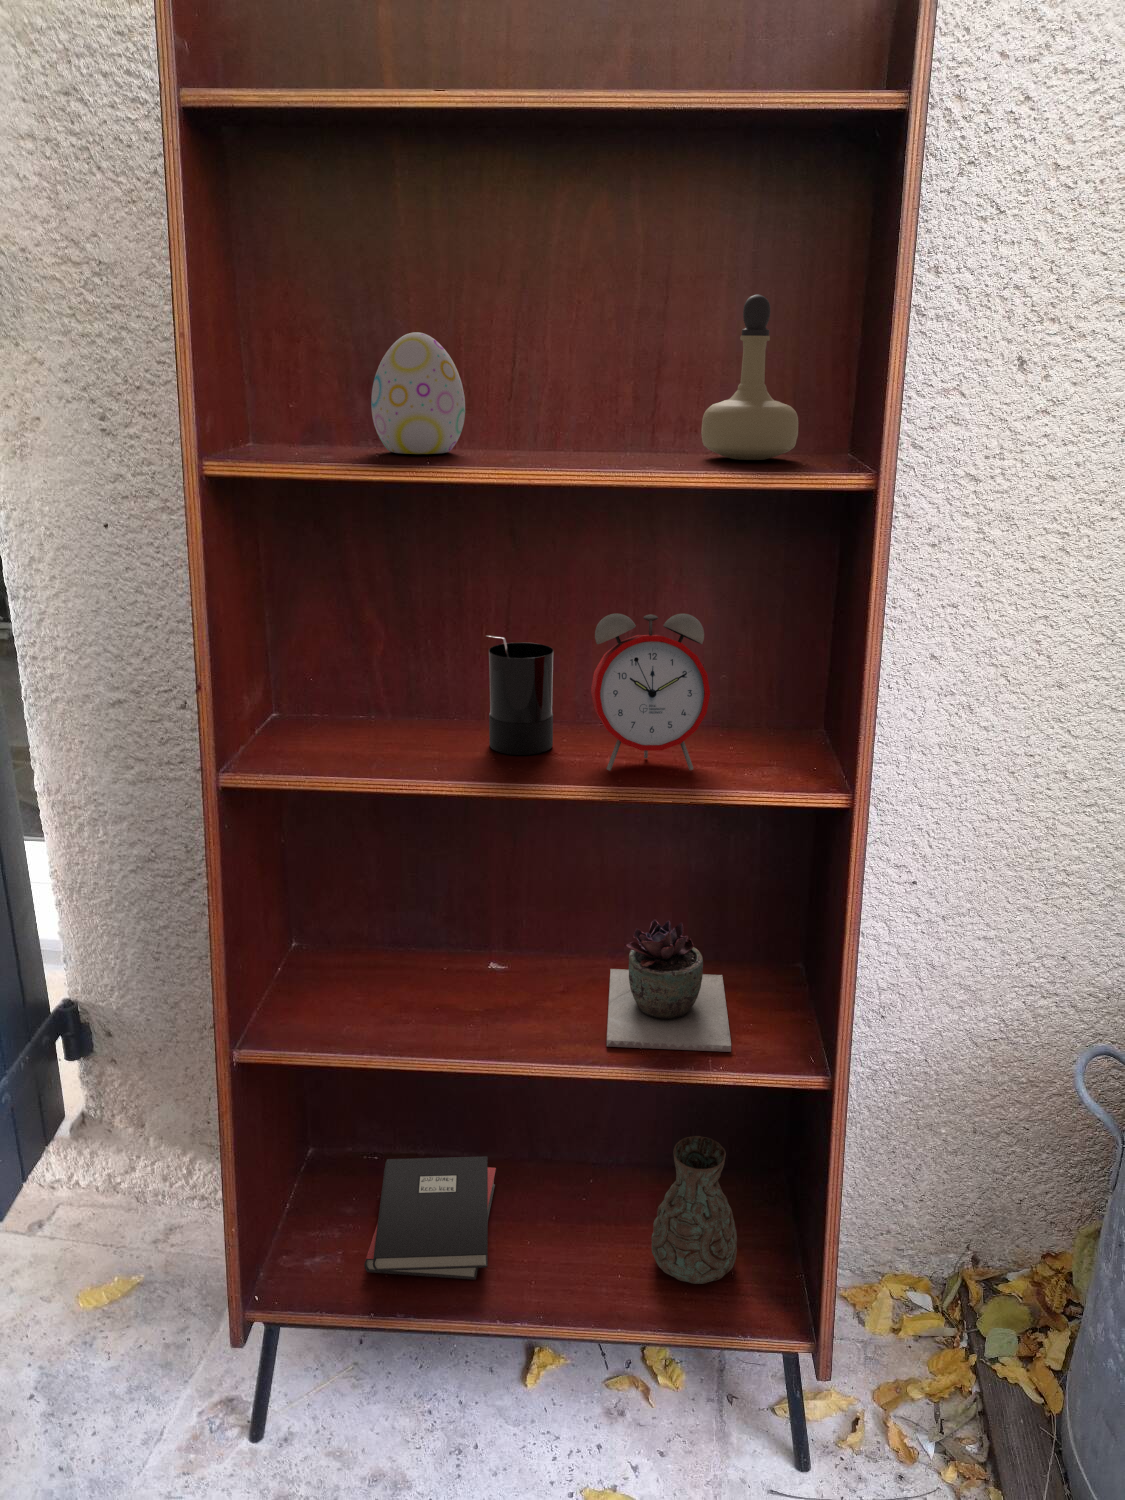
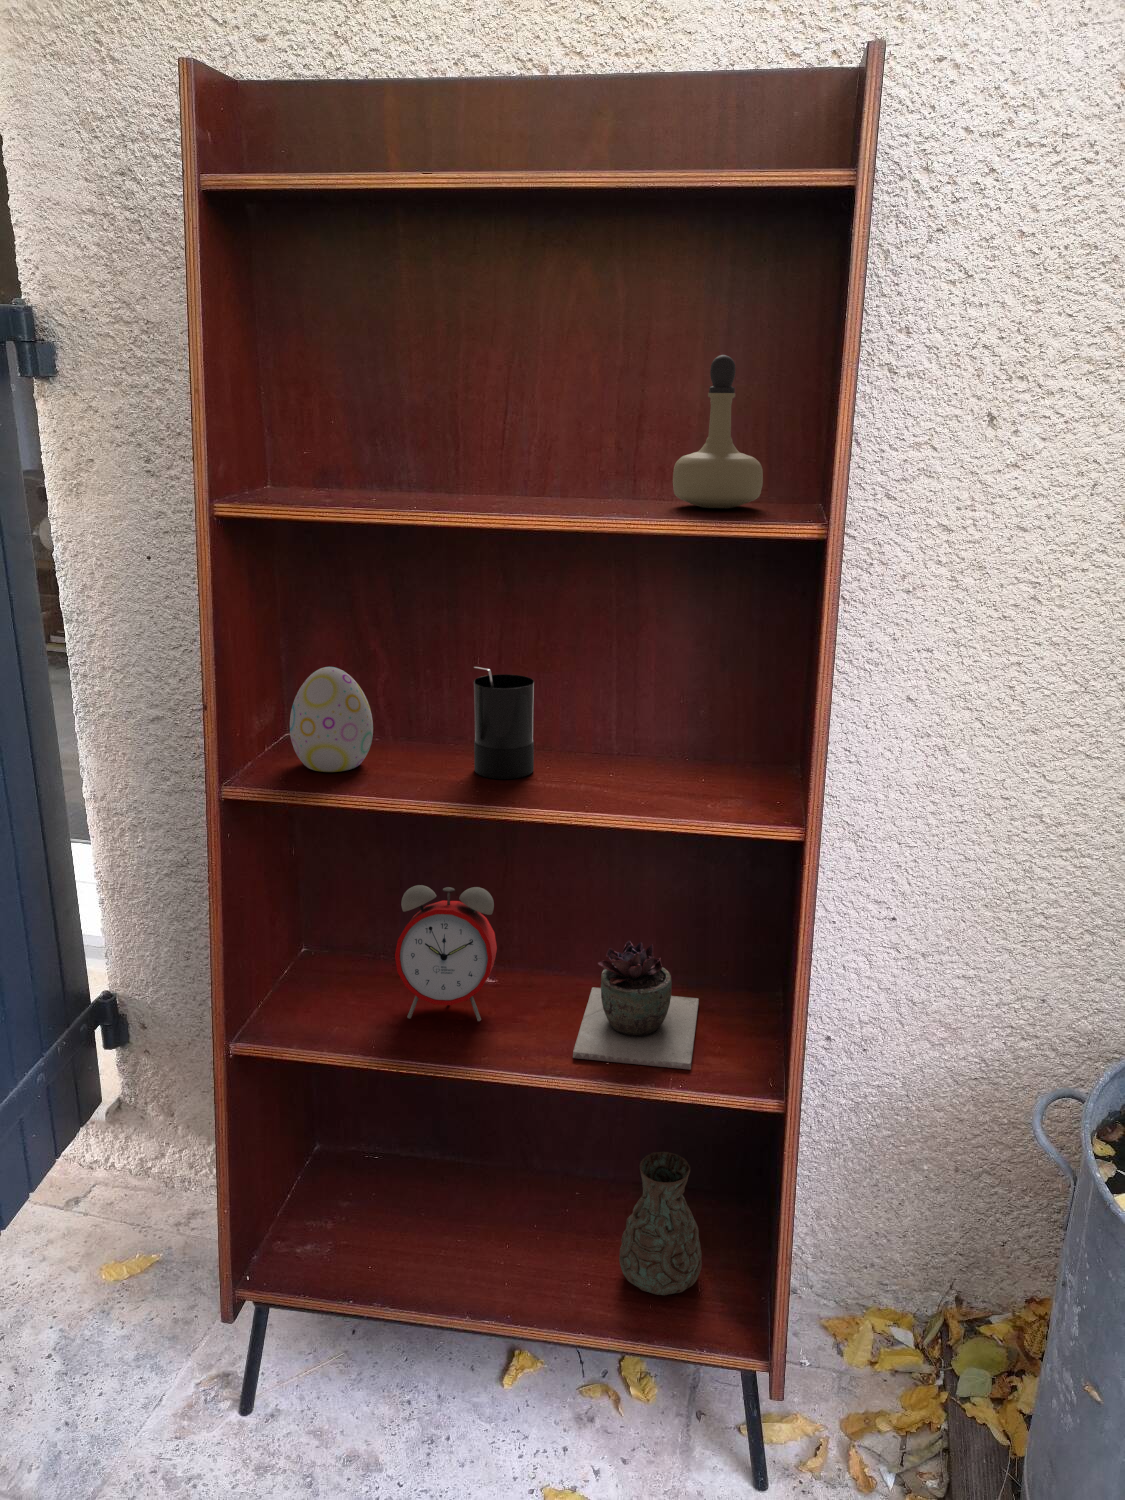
decorative egg: present [371,332,465,454] -> present [290,667,373,772]
alarm clock: present [591,613,710,771] -> present [395,885,497,1021]
hardback book: present [364,1156,496,1280] -> none [348,1159,486,1276]

